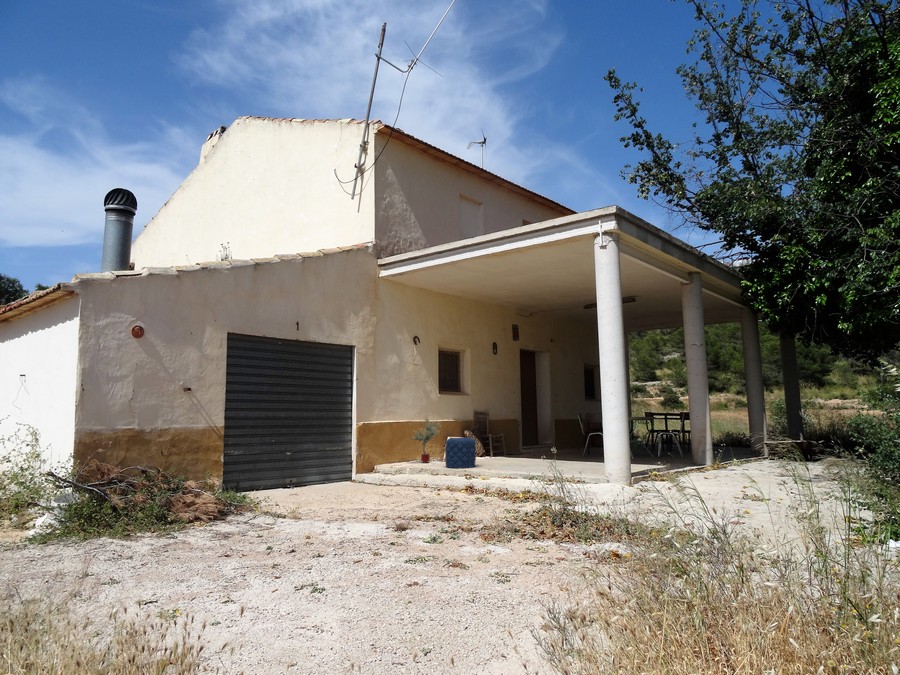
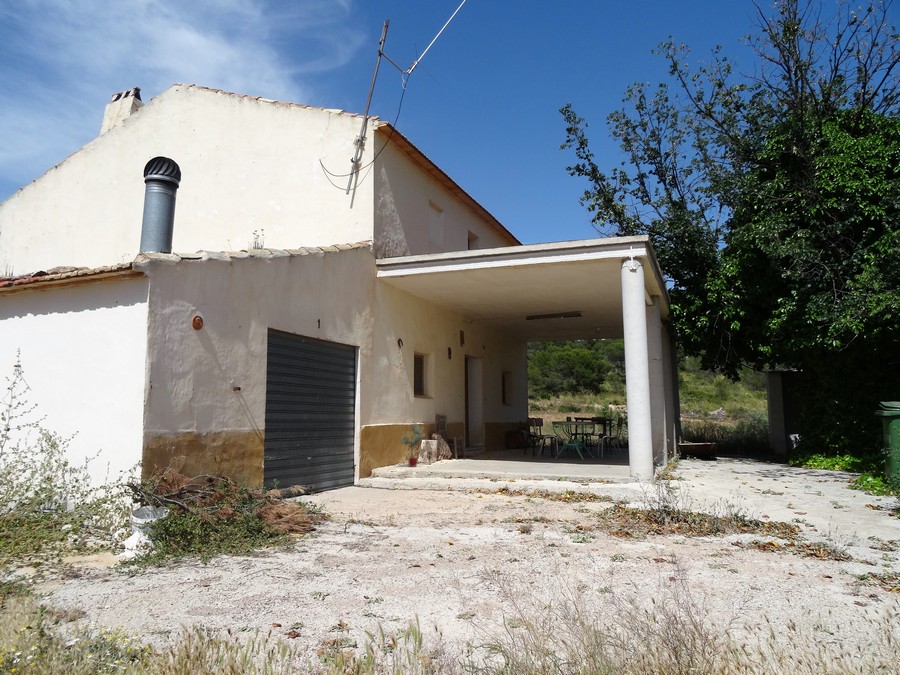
pouf: present [445,438,476,468] -> none [446,441,476,471]

